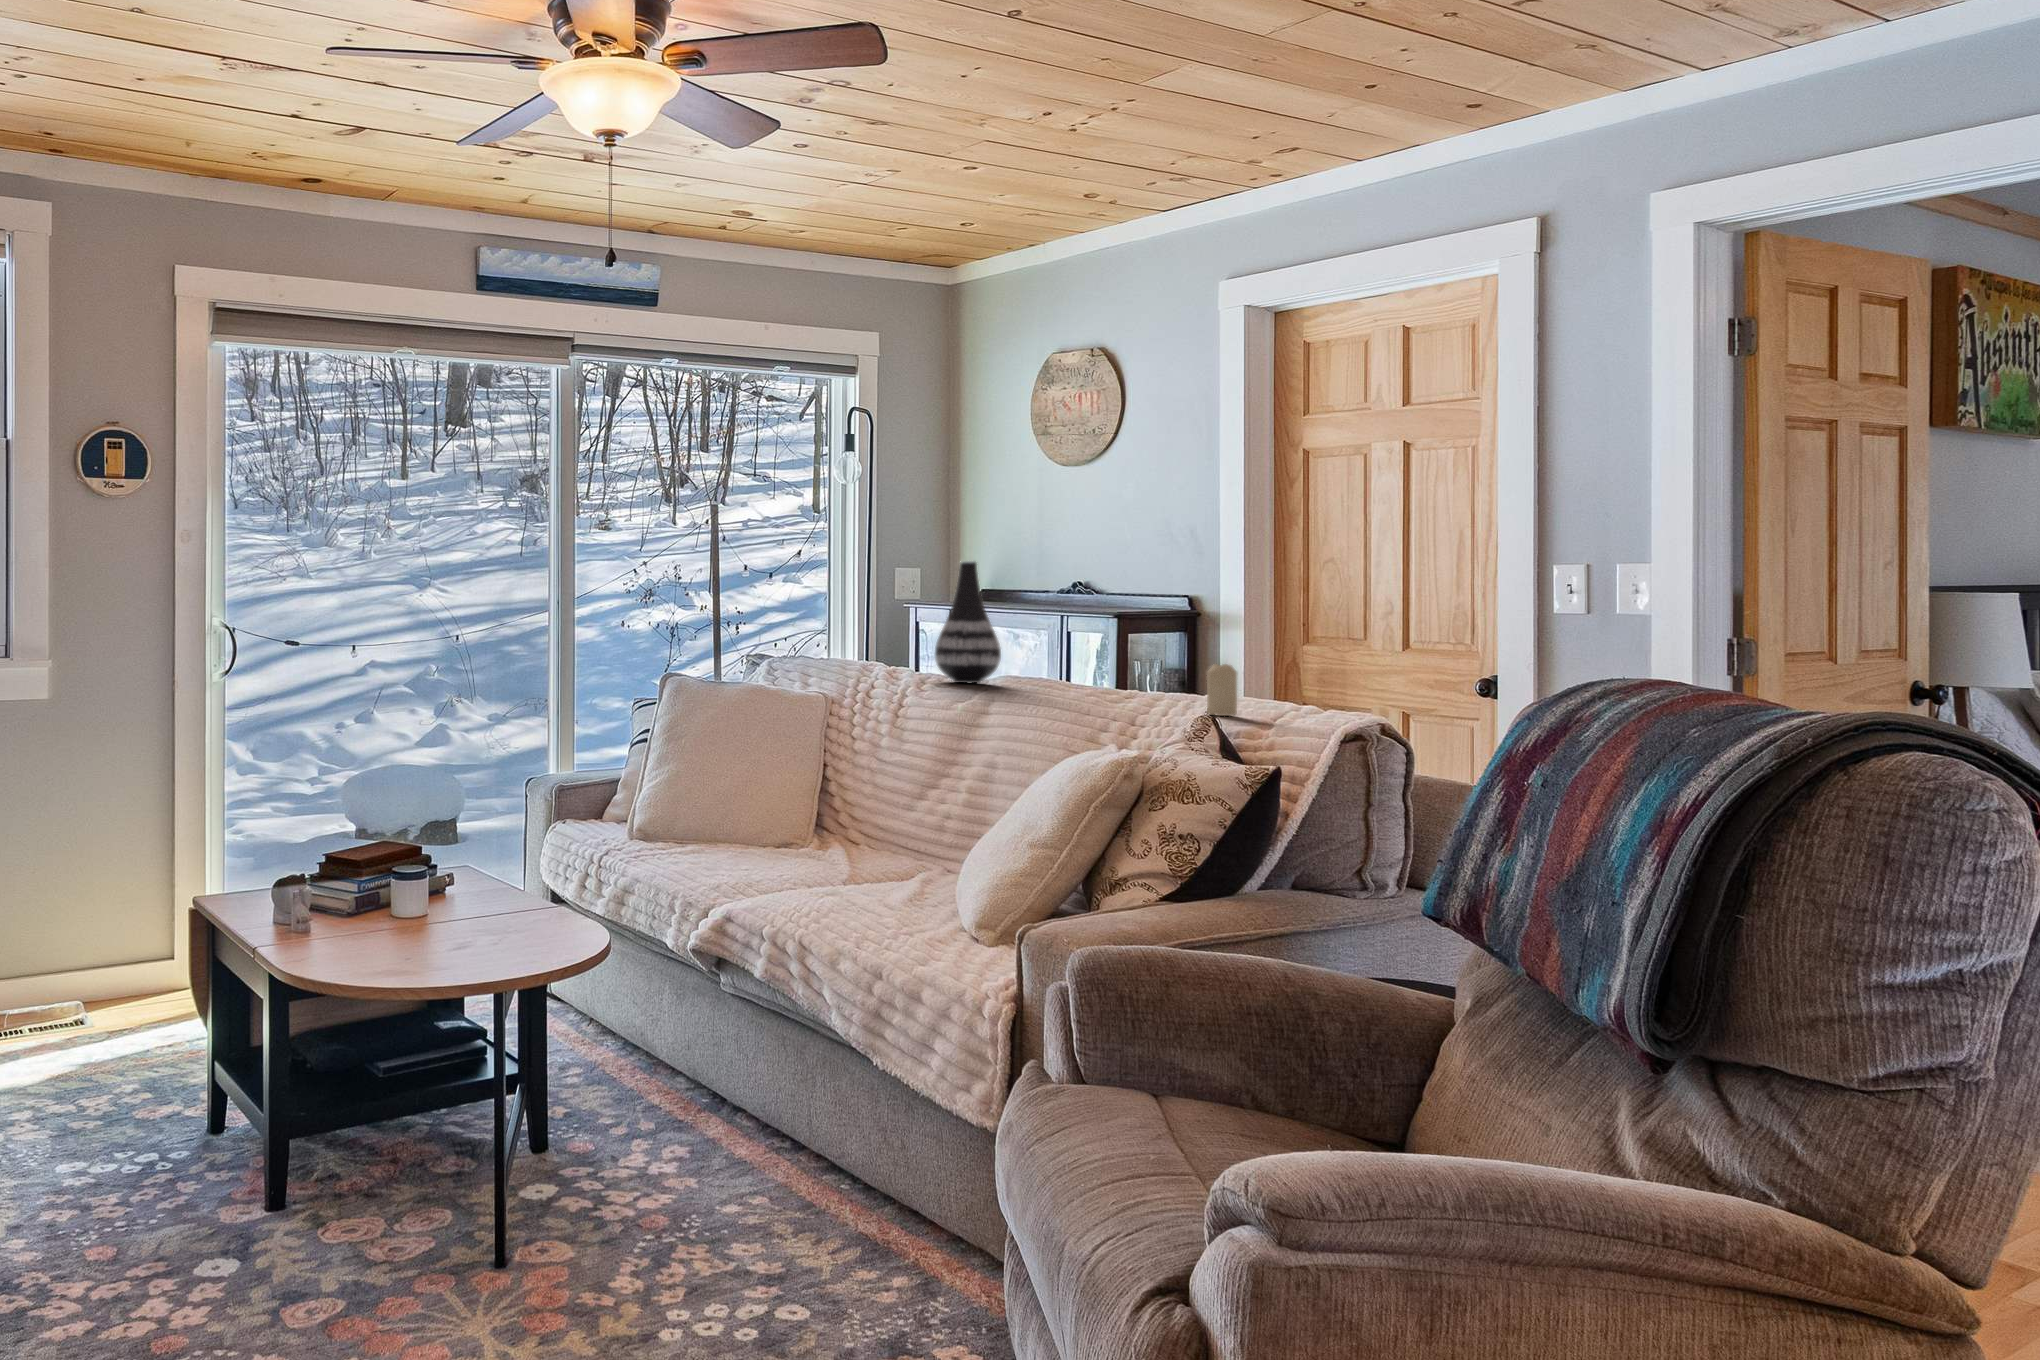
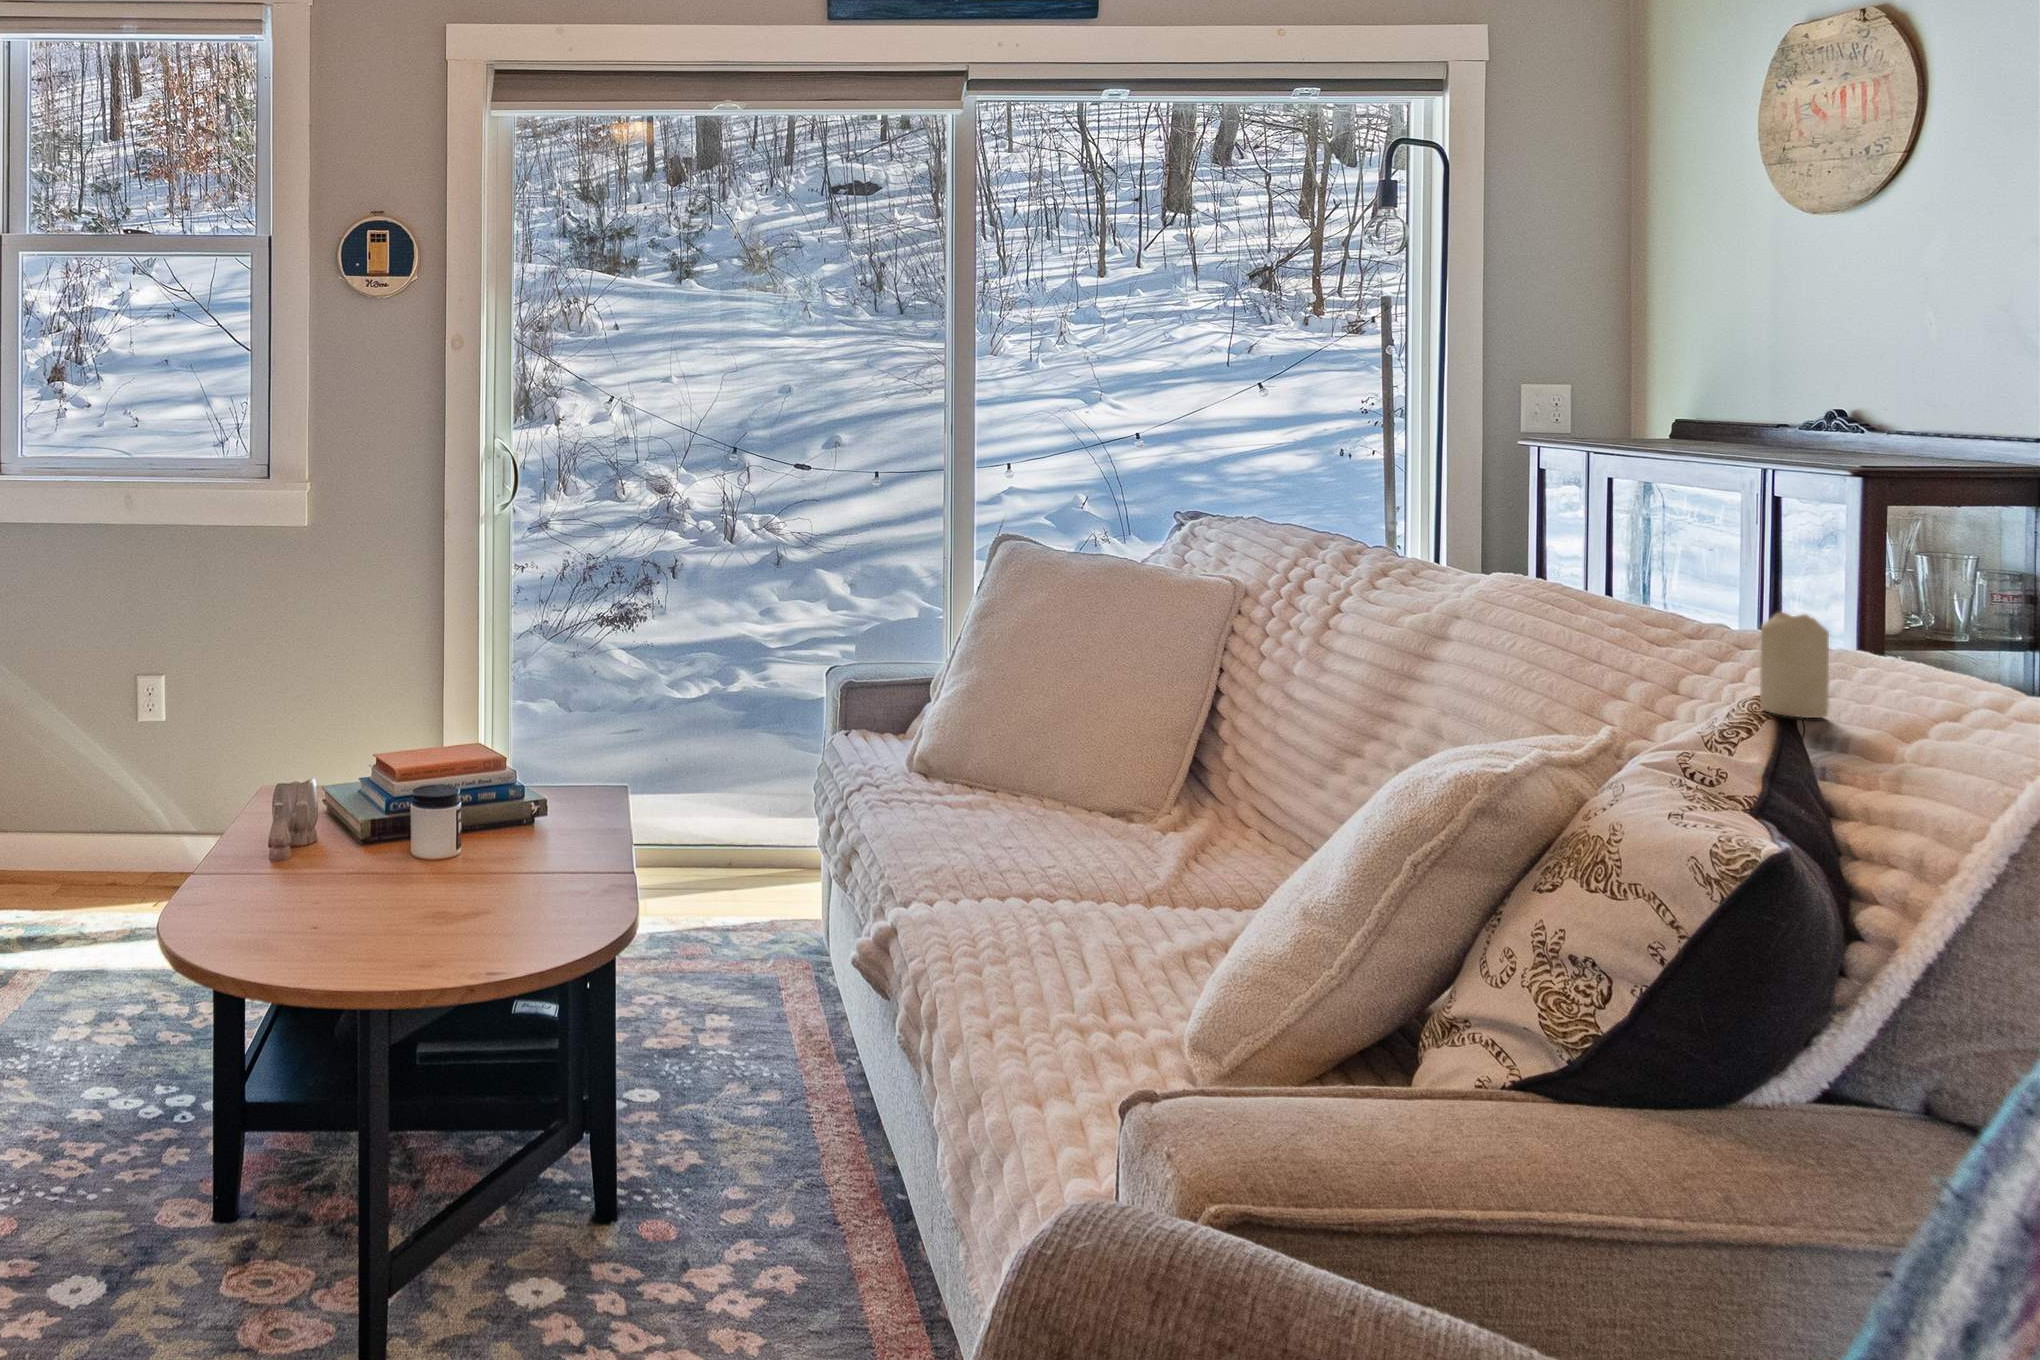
vase: present [935,561,1001,683] -> none [1373,389,1495,591]

